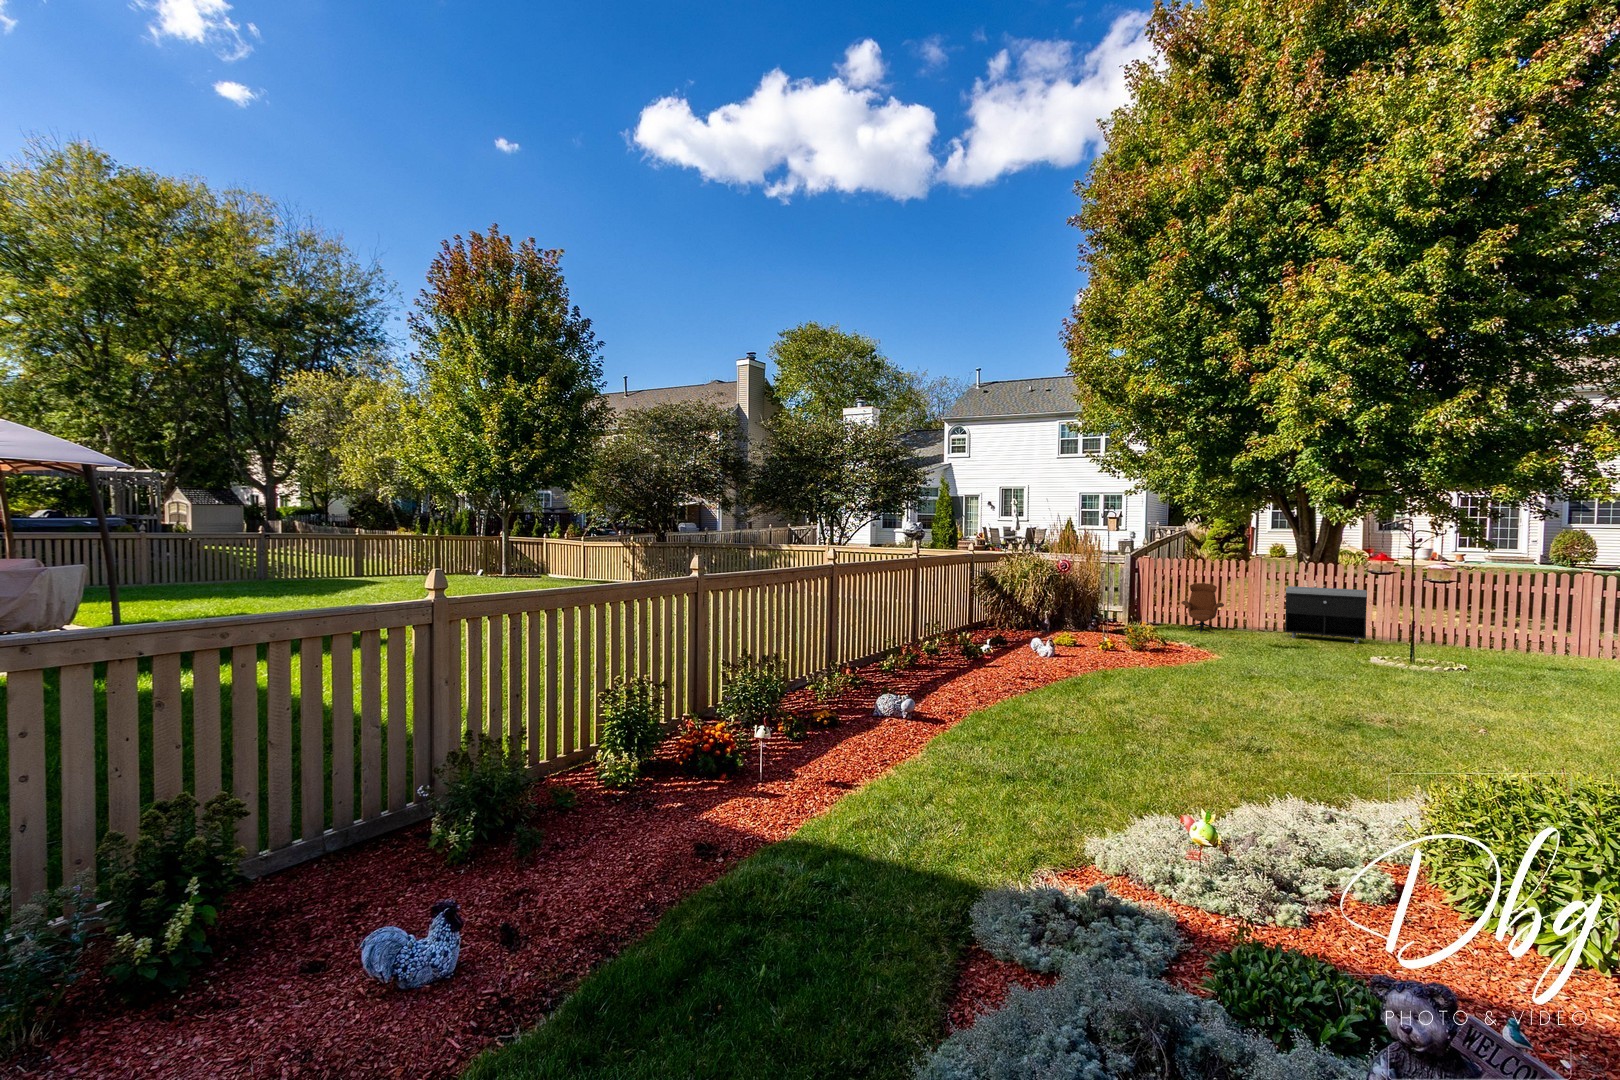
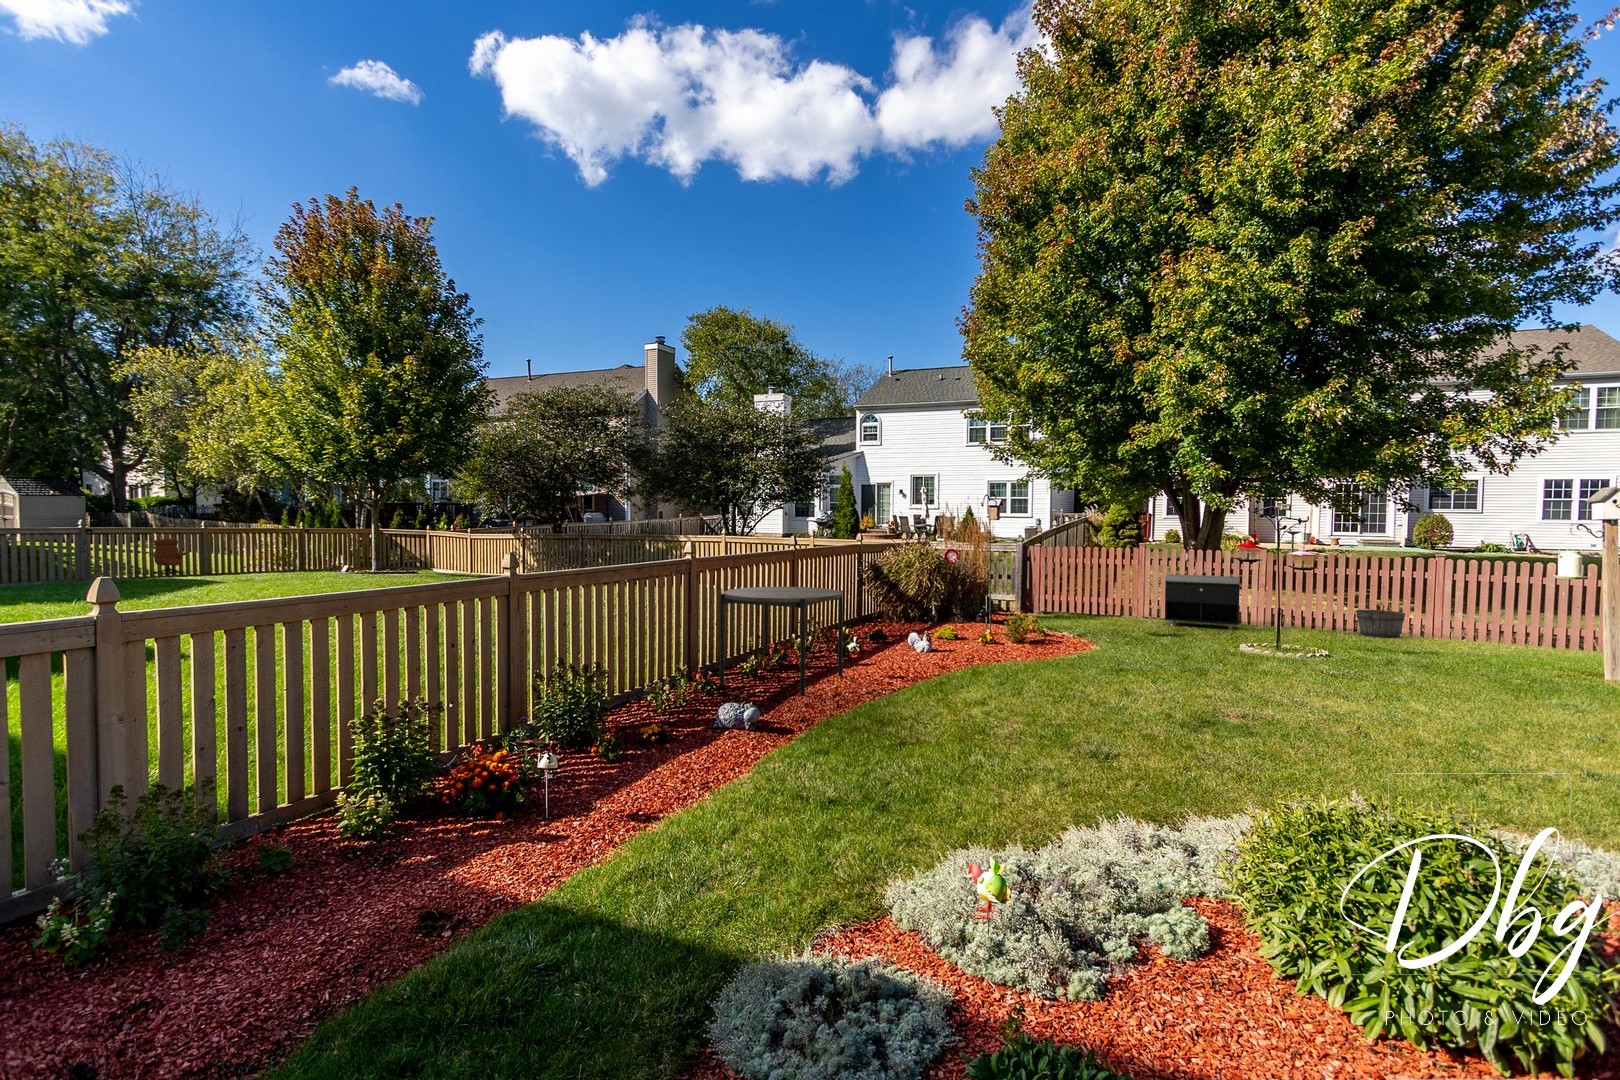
lounge chair: present [1181,583,1224,634] -> present [149,539,187,574]
dining table: none [863,588,977,688] -> present [720,587,843,694]
wooden bucket: none [1496,620,1552,655] -> present [1356,603,1405,638]

